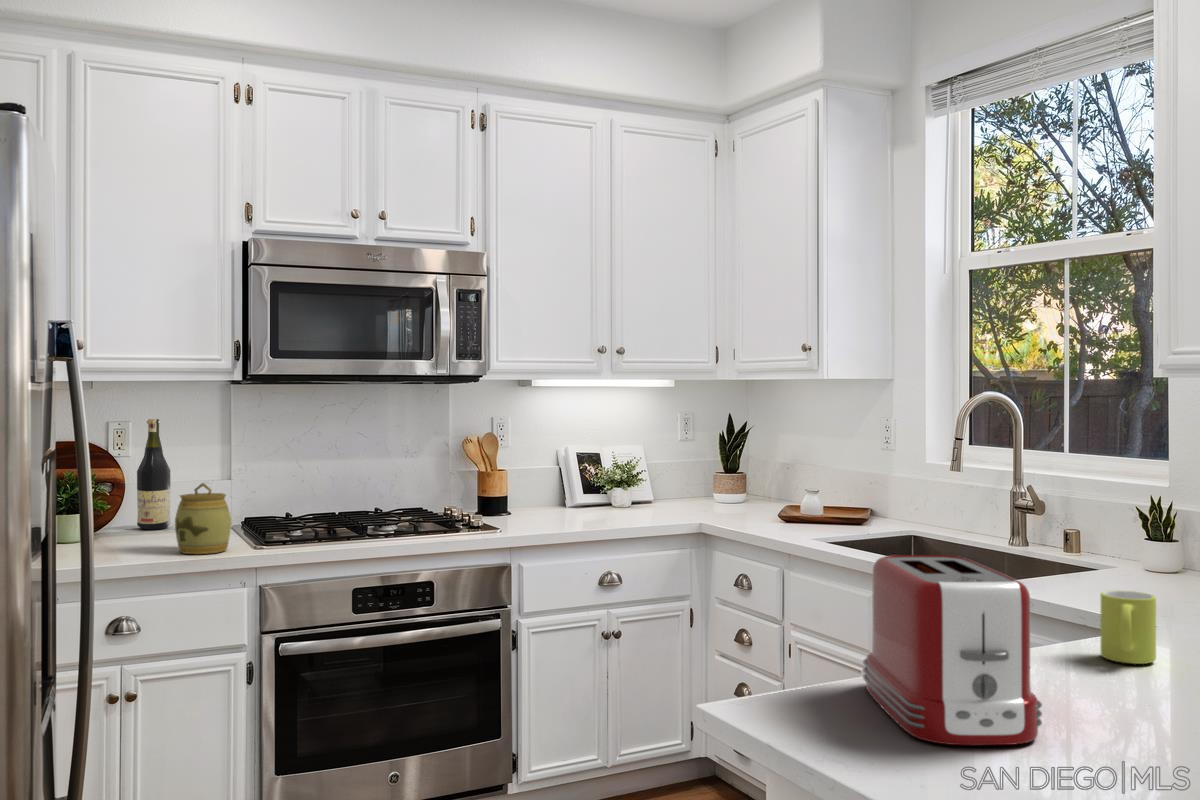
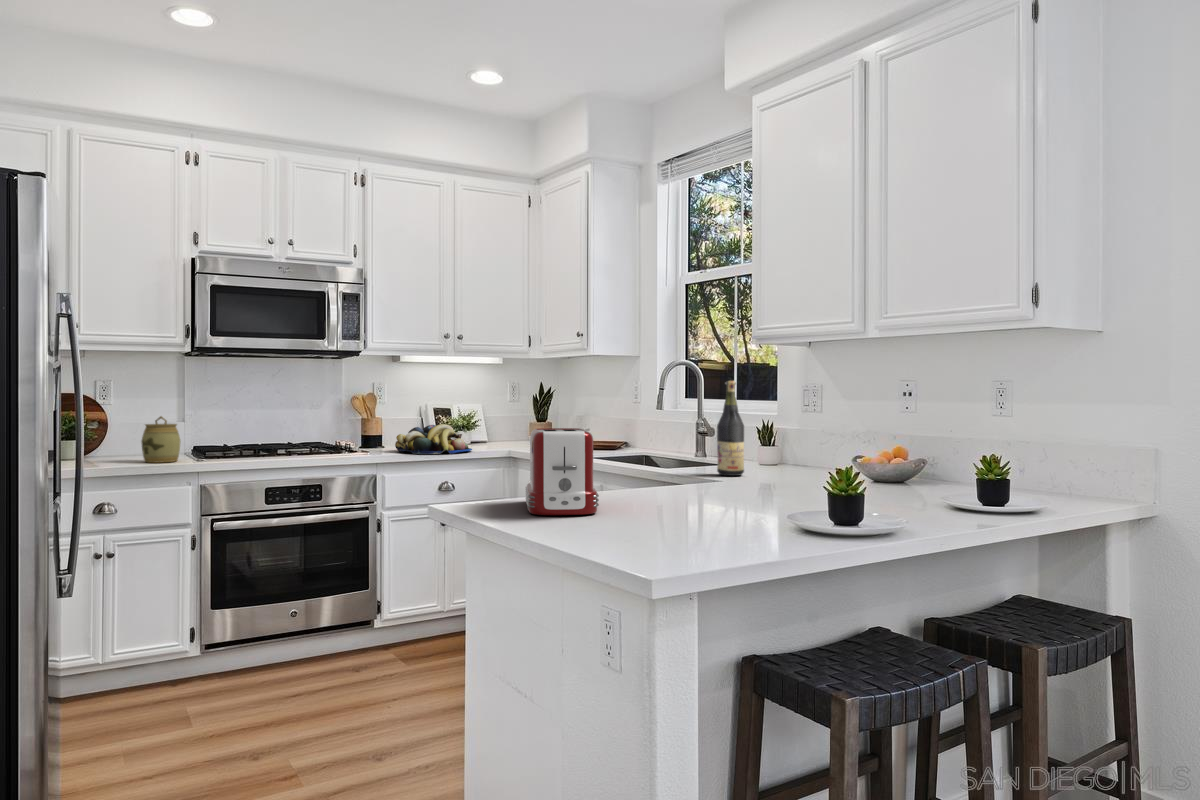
wine bottle: present [137,419,171,530] -> present [717,381,744,476]
fruit bowl: none [534,485,648,534] -> present [395,424,472,454]
mug: present [1101,590,1156,664] -> none [675,456,703,494]

